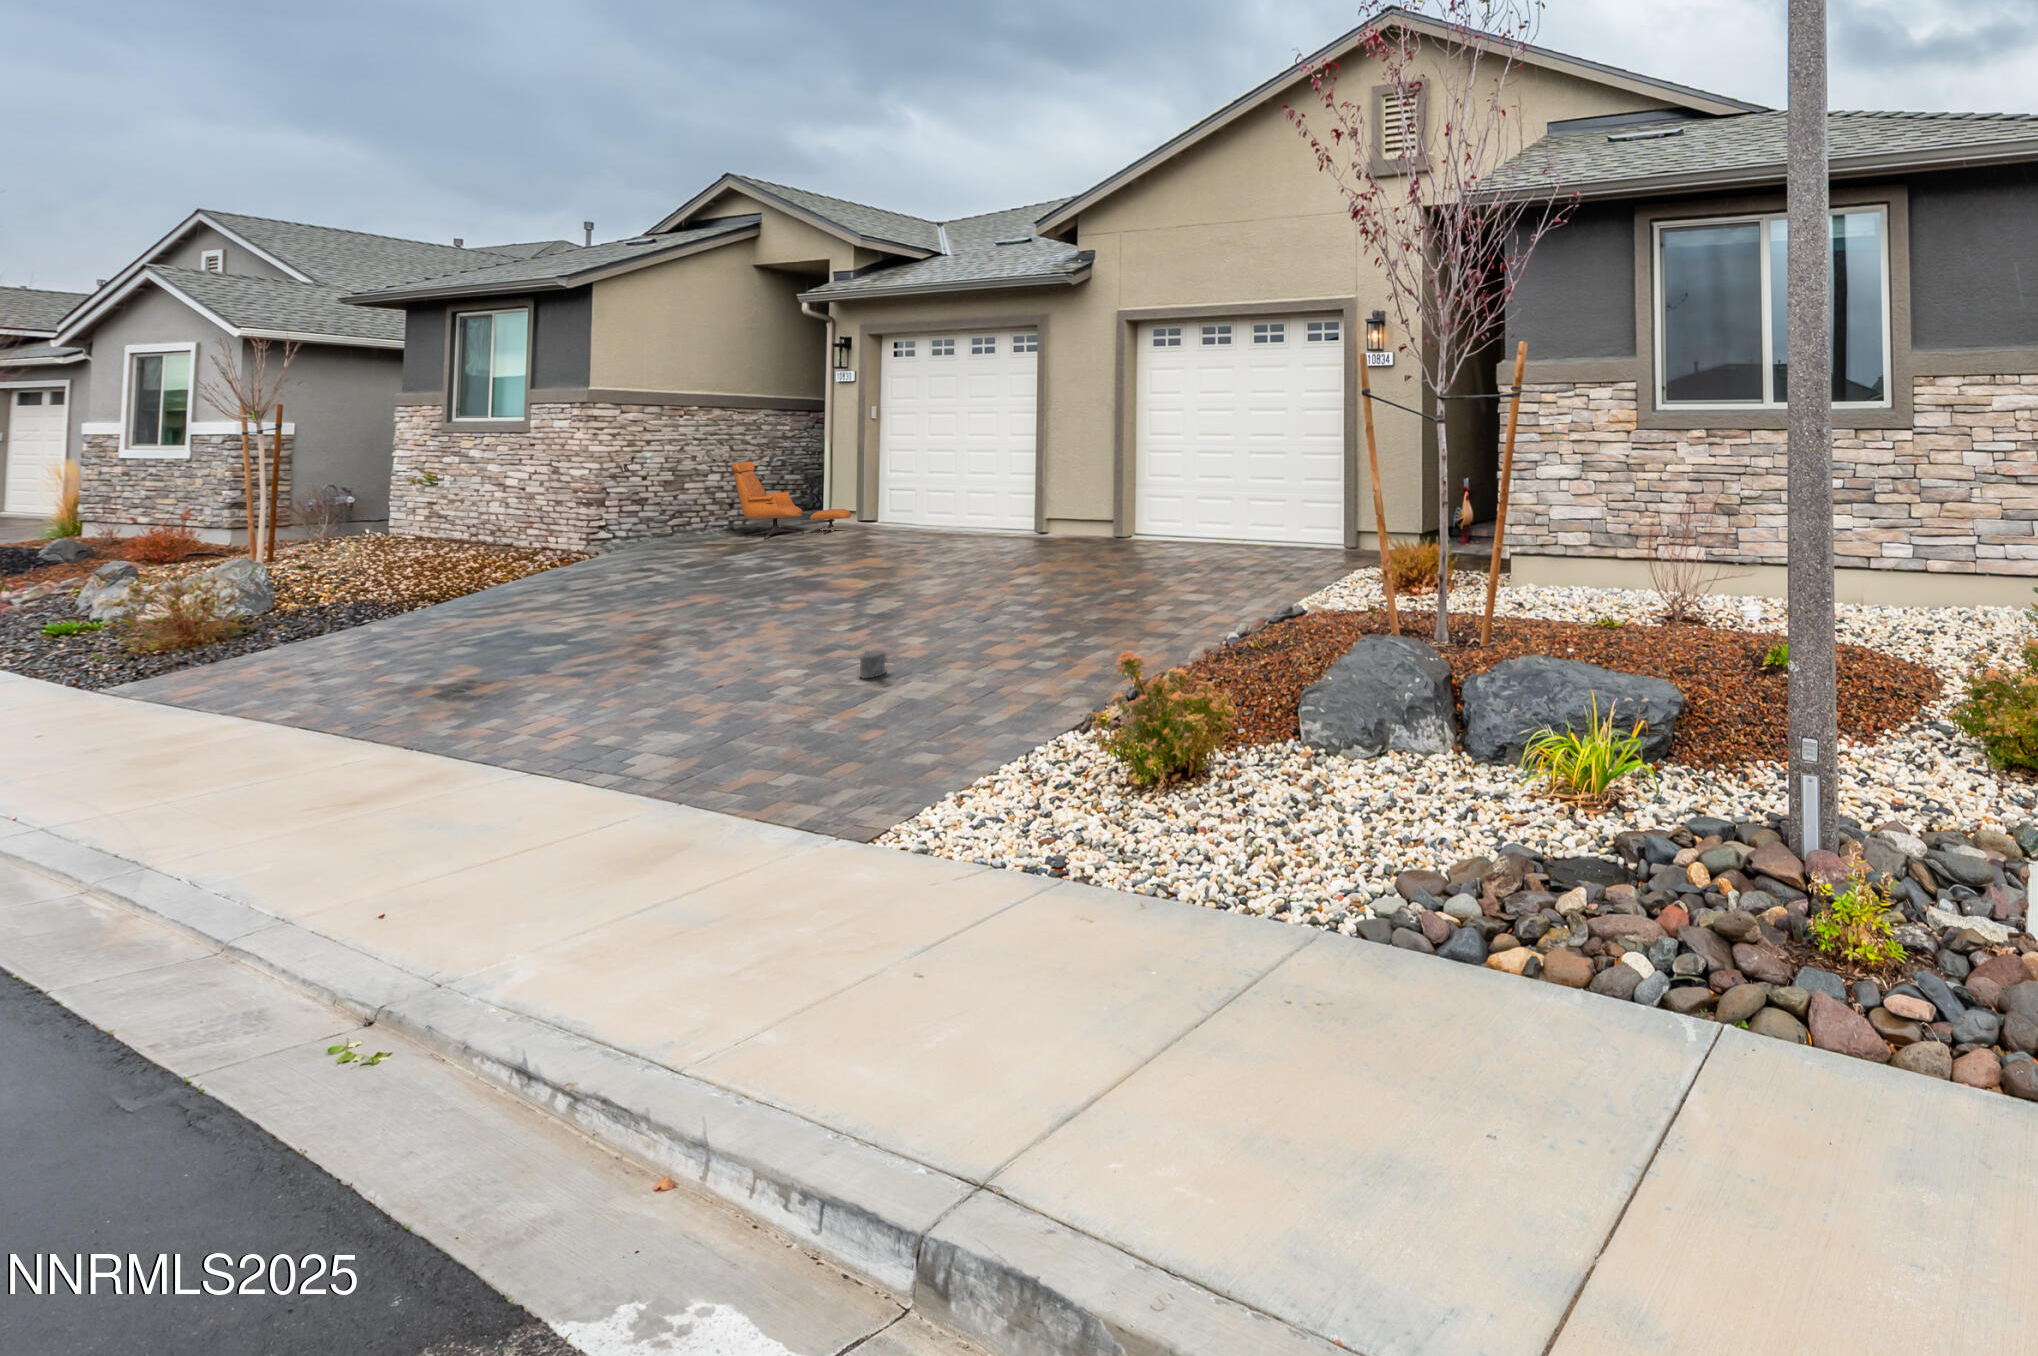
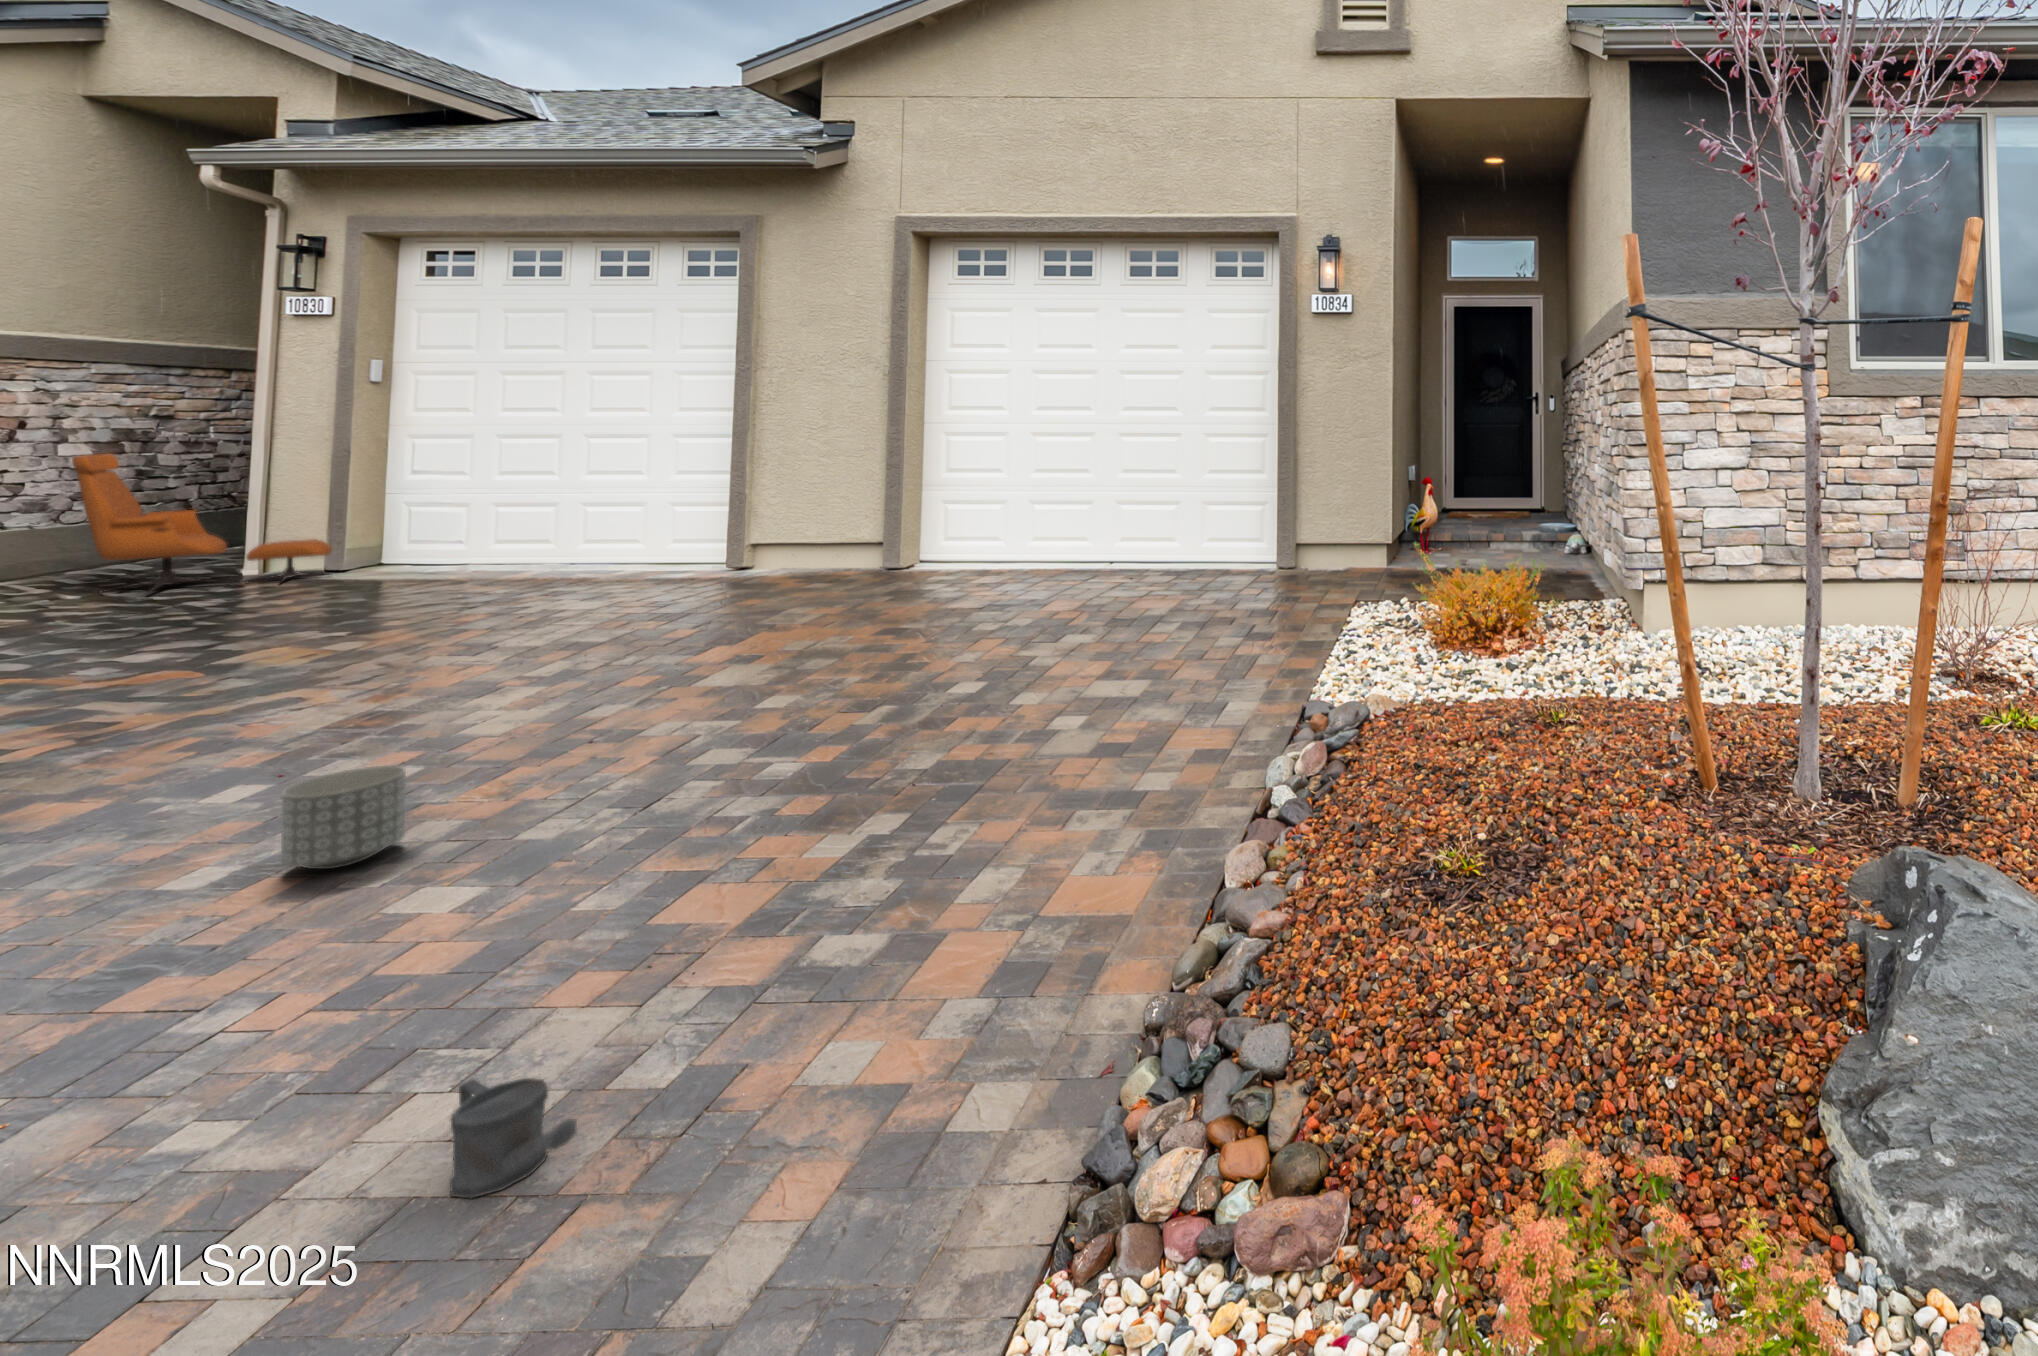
planter: none [711,637,768,687] -> present [281,765,406,869]
watering can: present [860,650,887,678] -> present [450,1078,577,1198]

